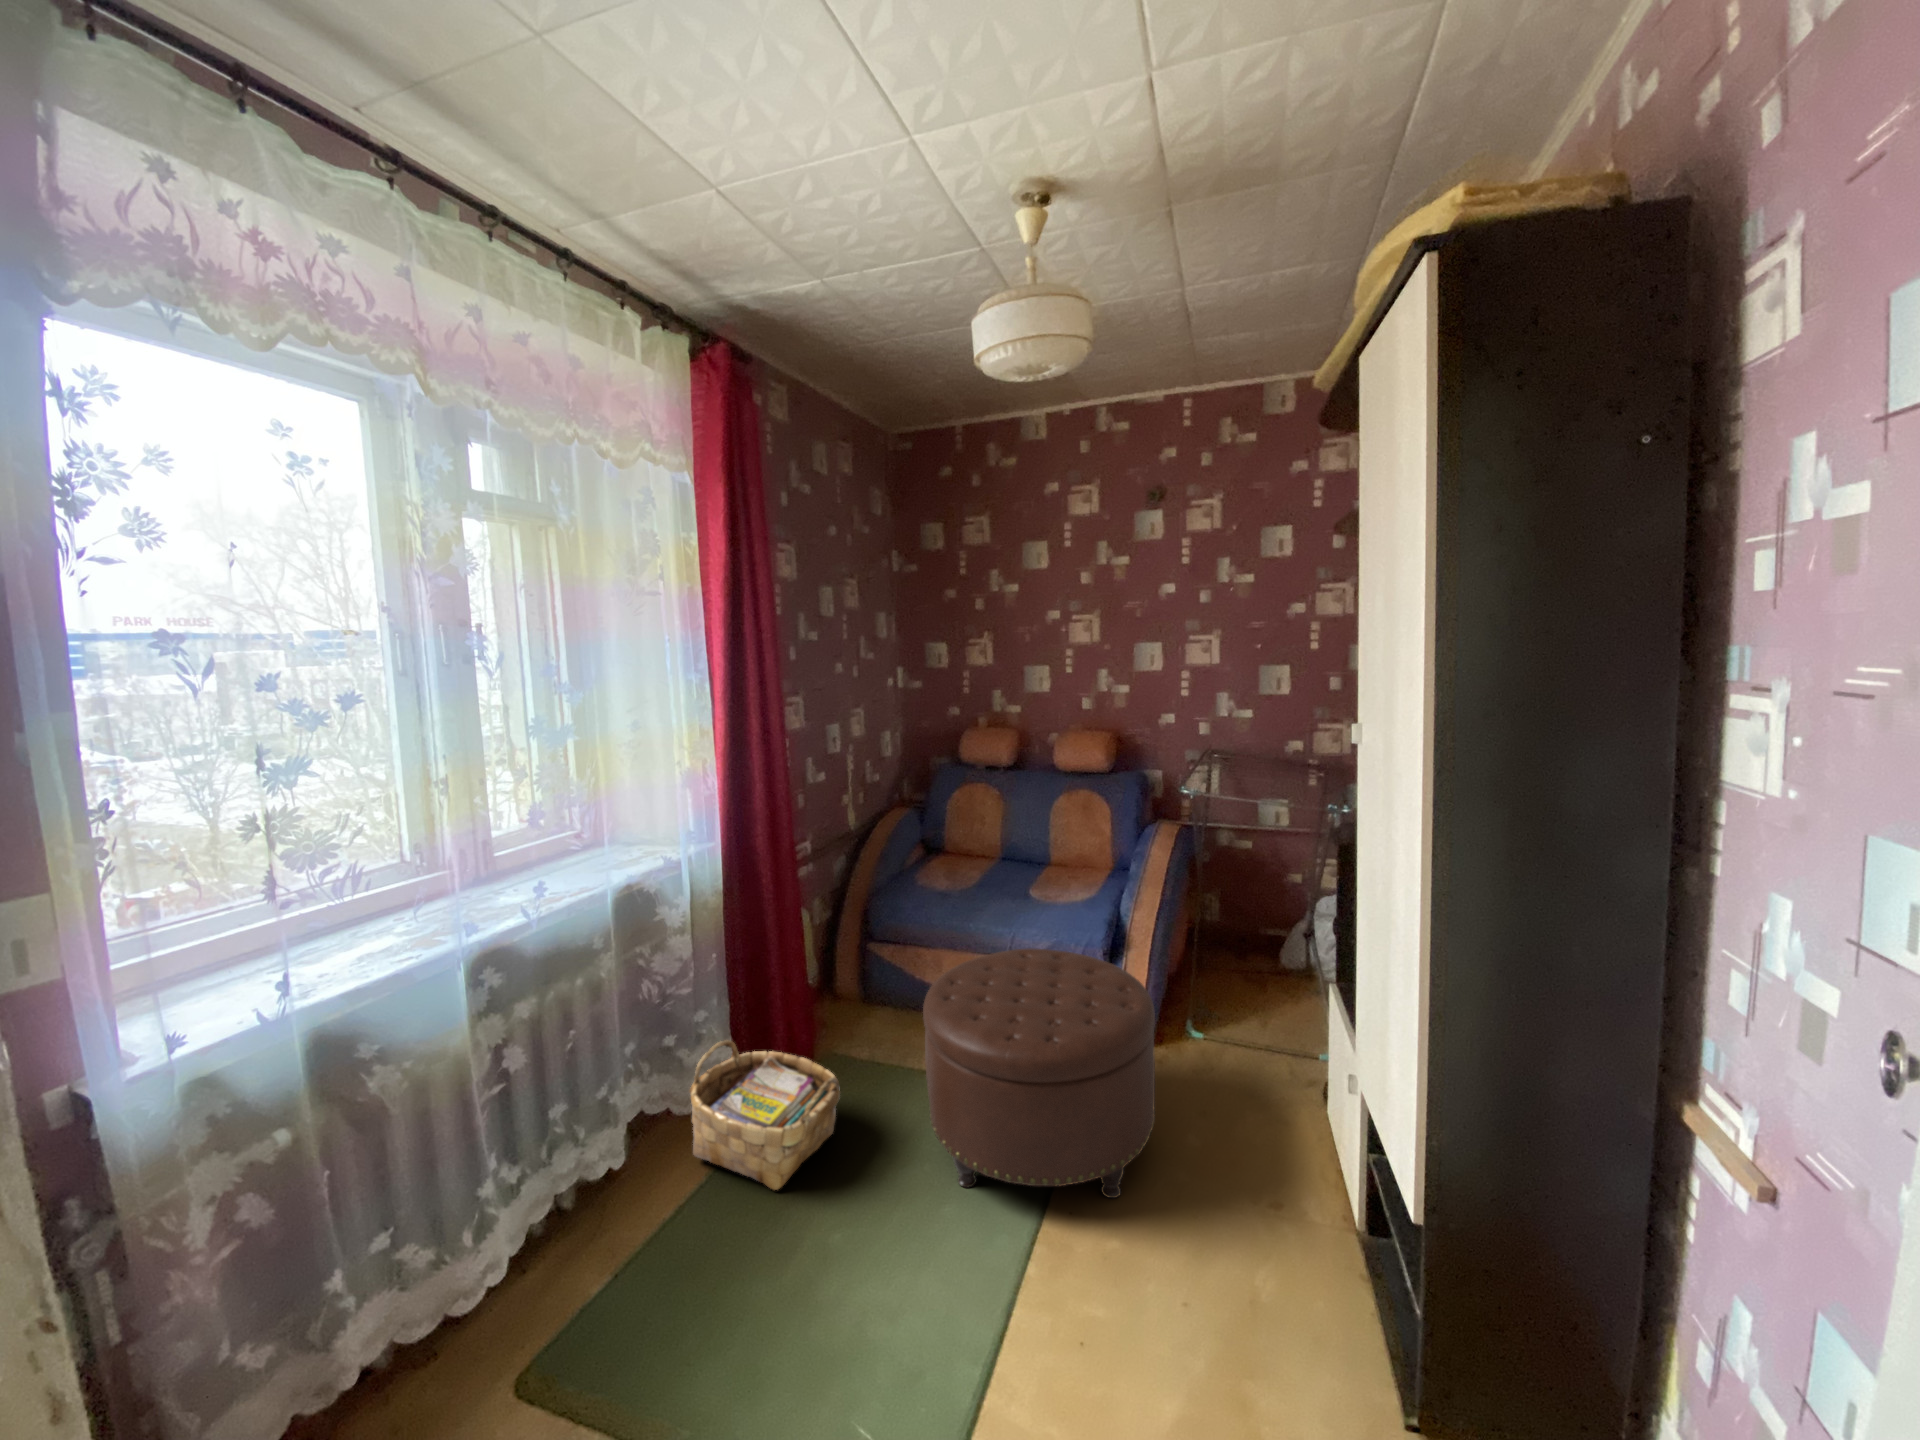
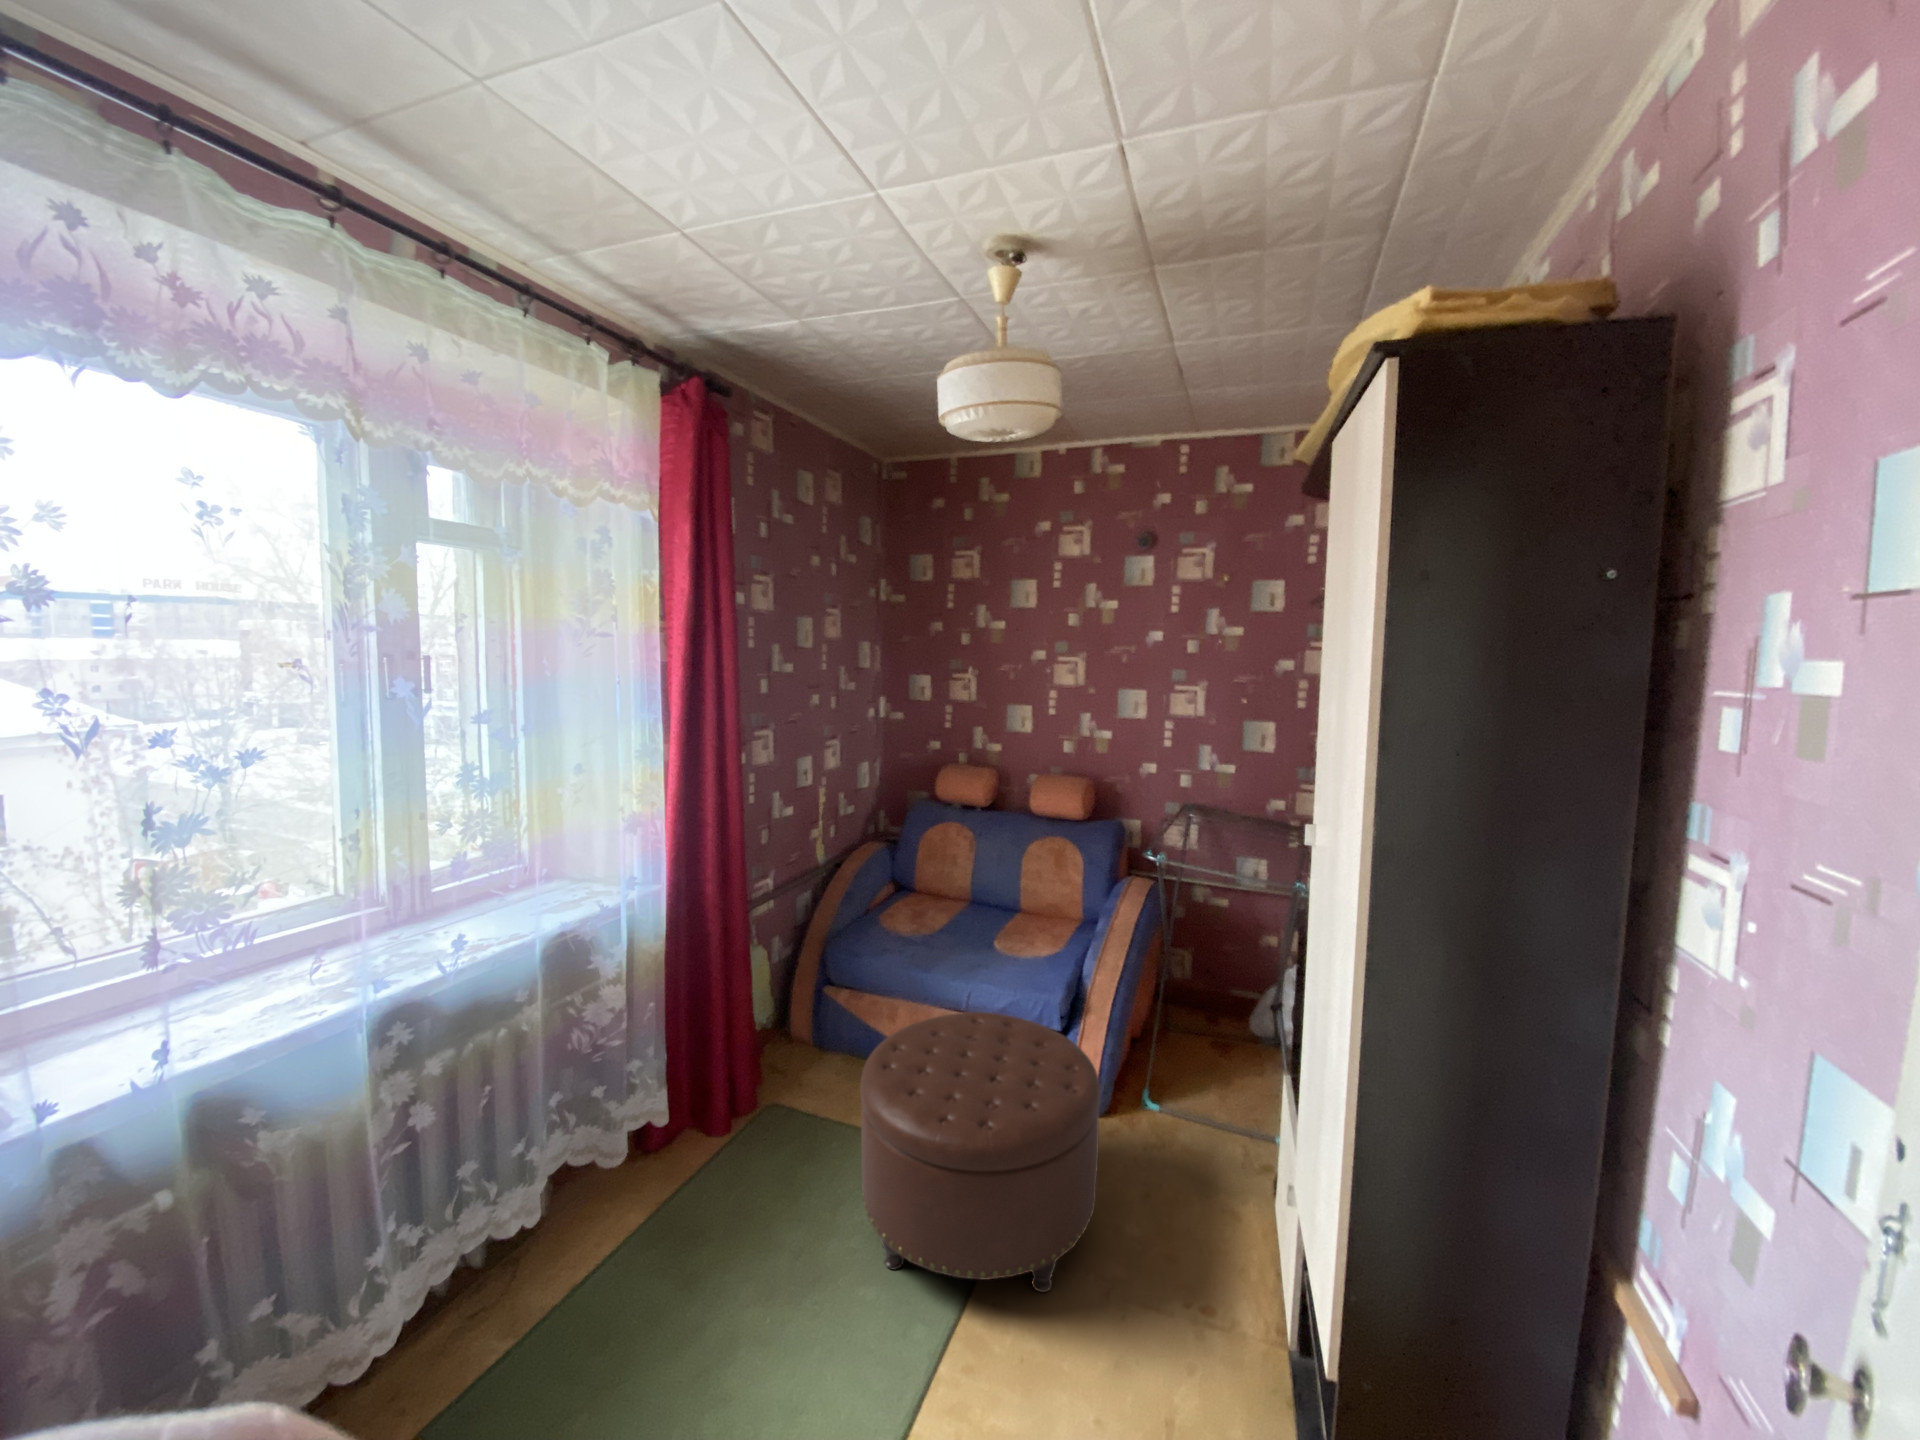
woven basket: present [689,1040,840,1190] -> none [616,1093,772,1260]

